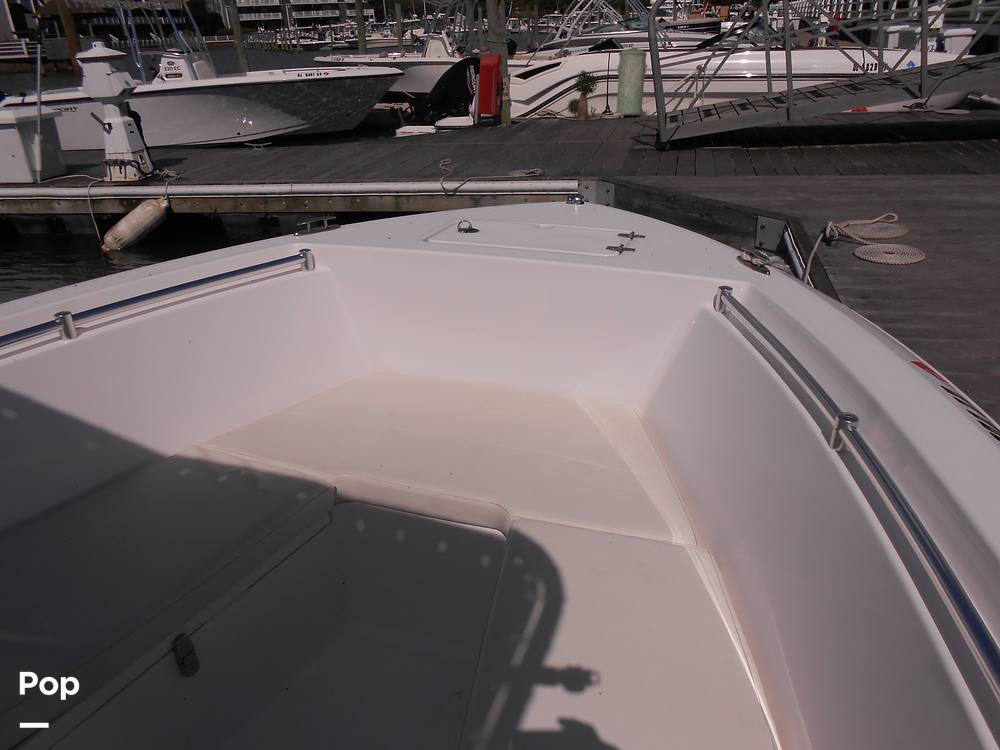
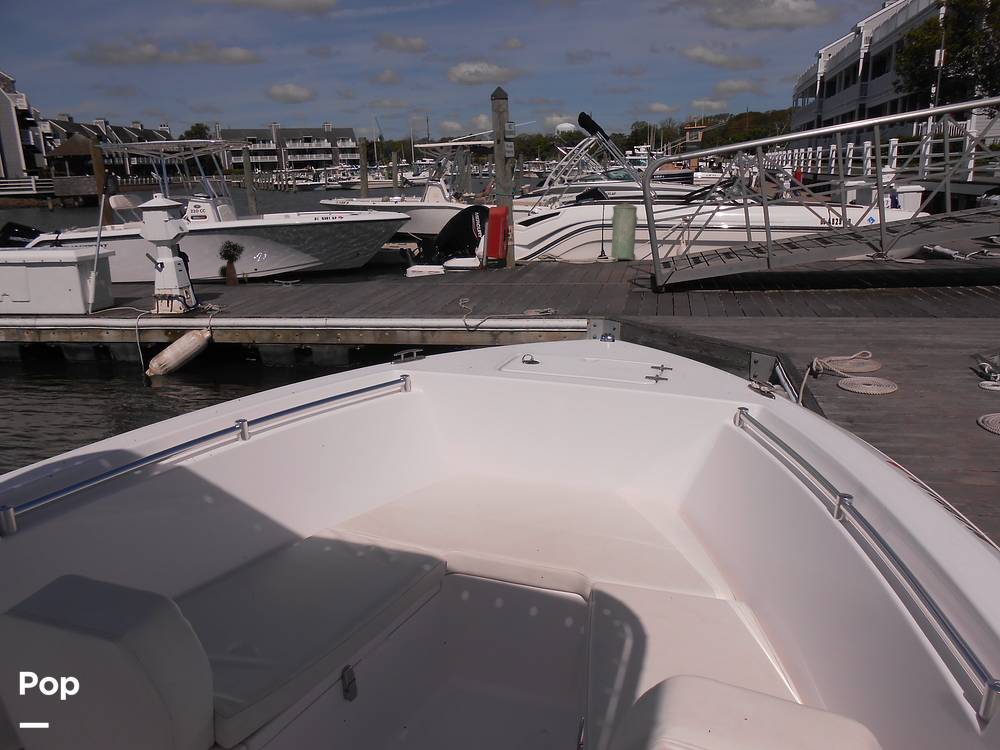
potted plant: present [567,71,599,121] -> present [217,240,249,286]

